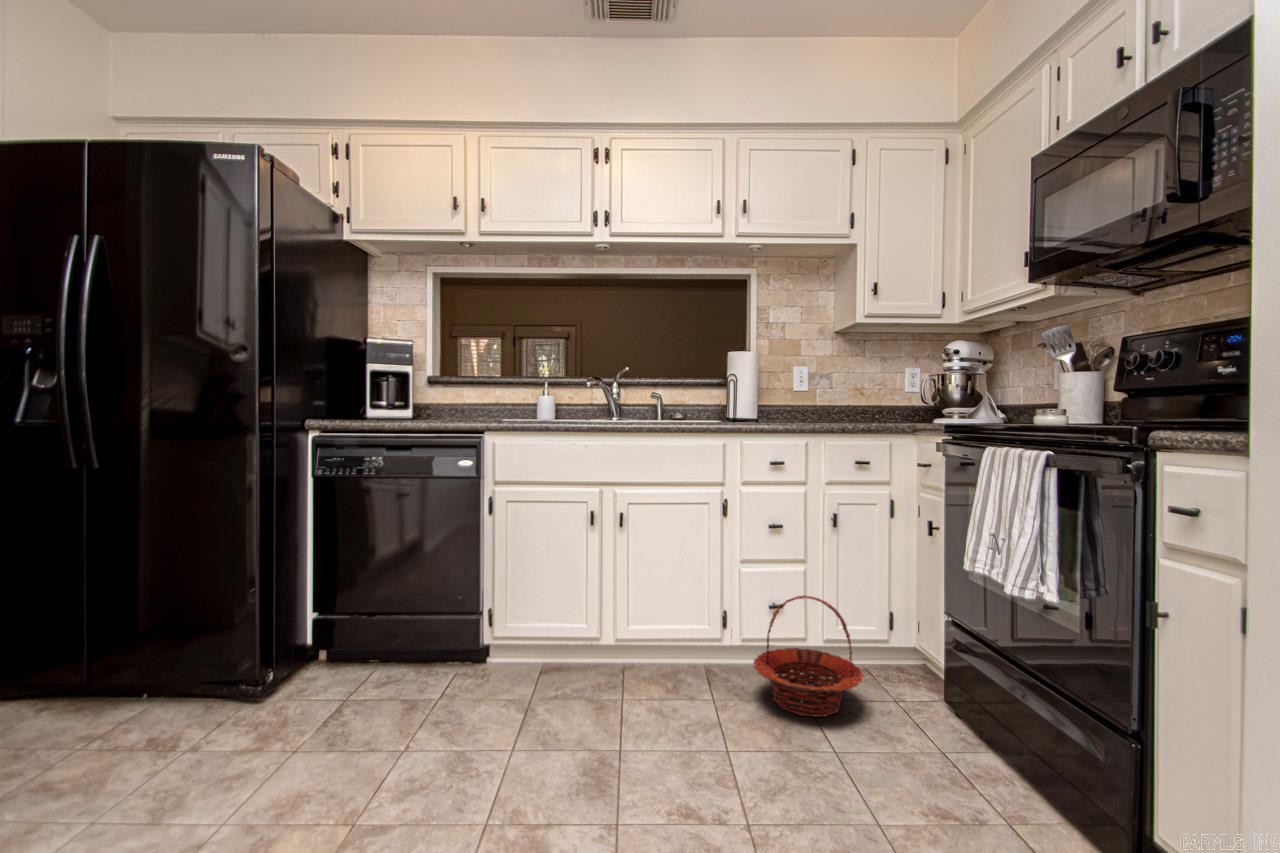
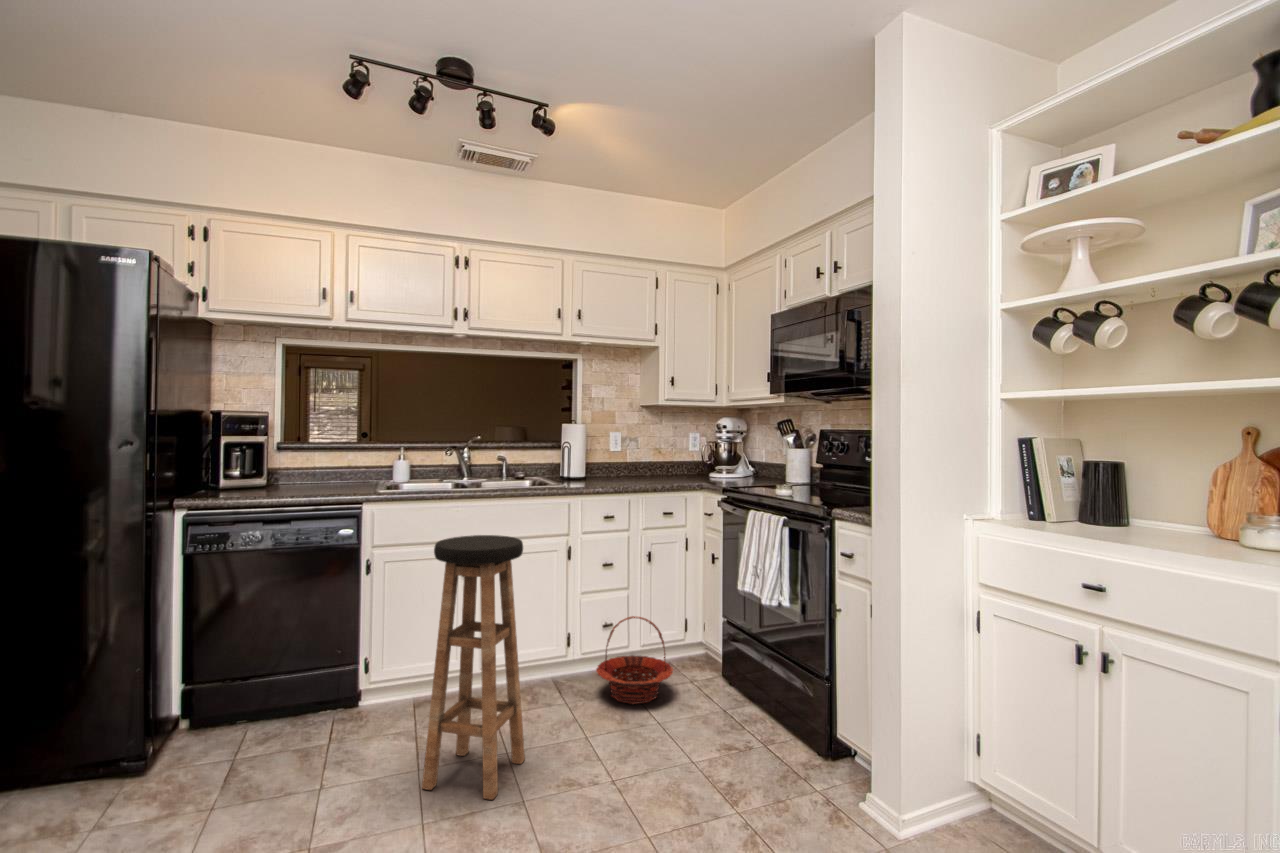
bar stool: none [495,464,634,817] -> present [422,535,525,800]

